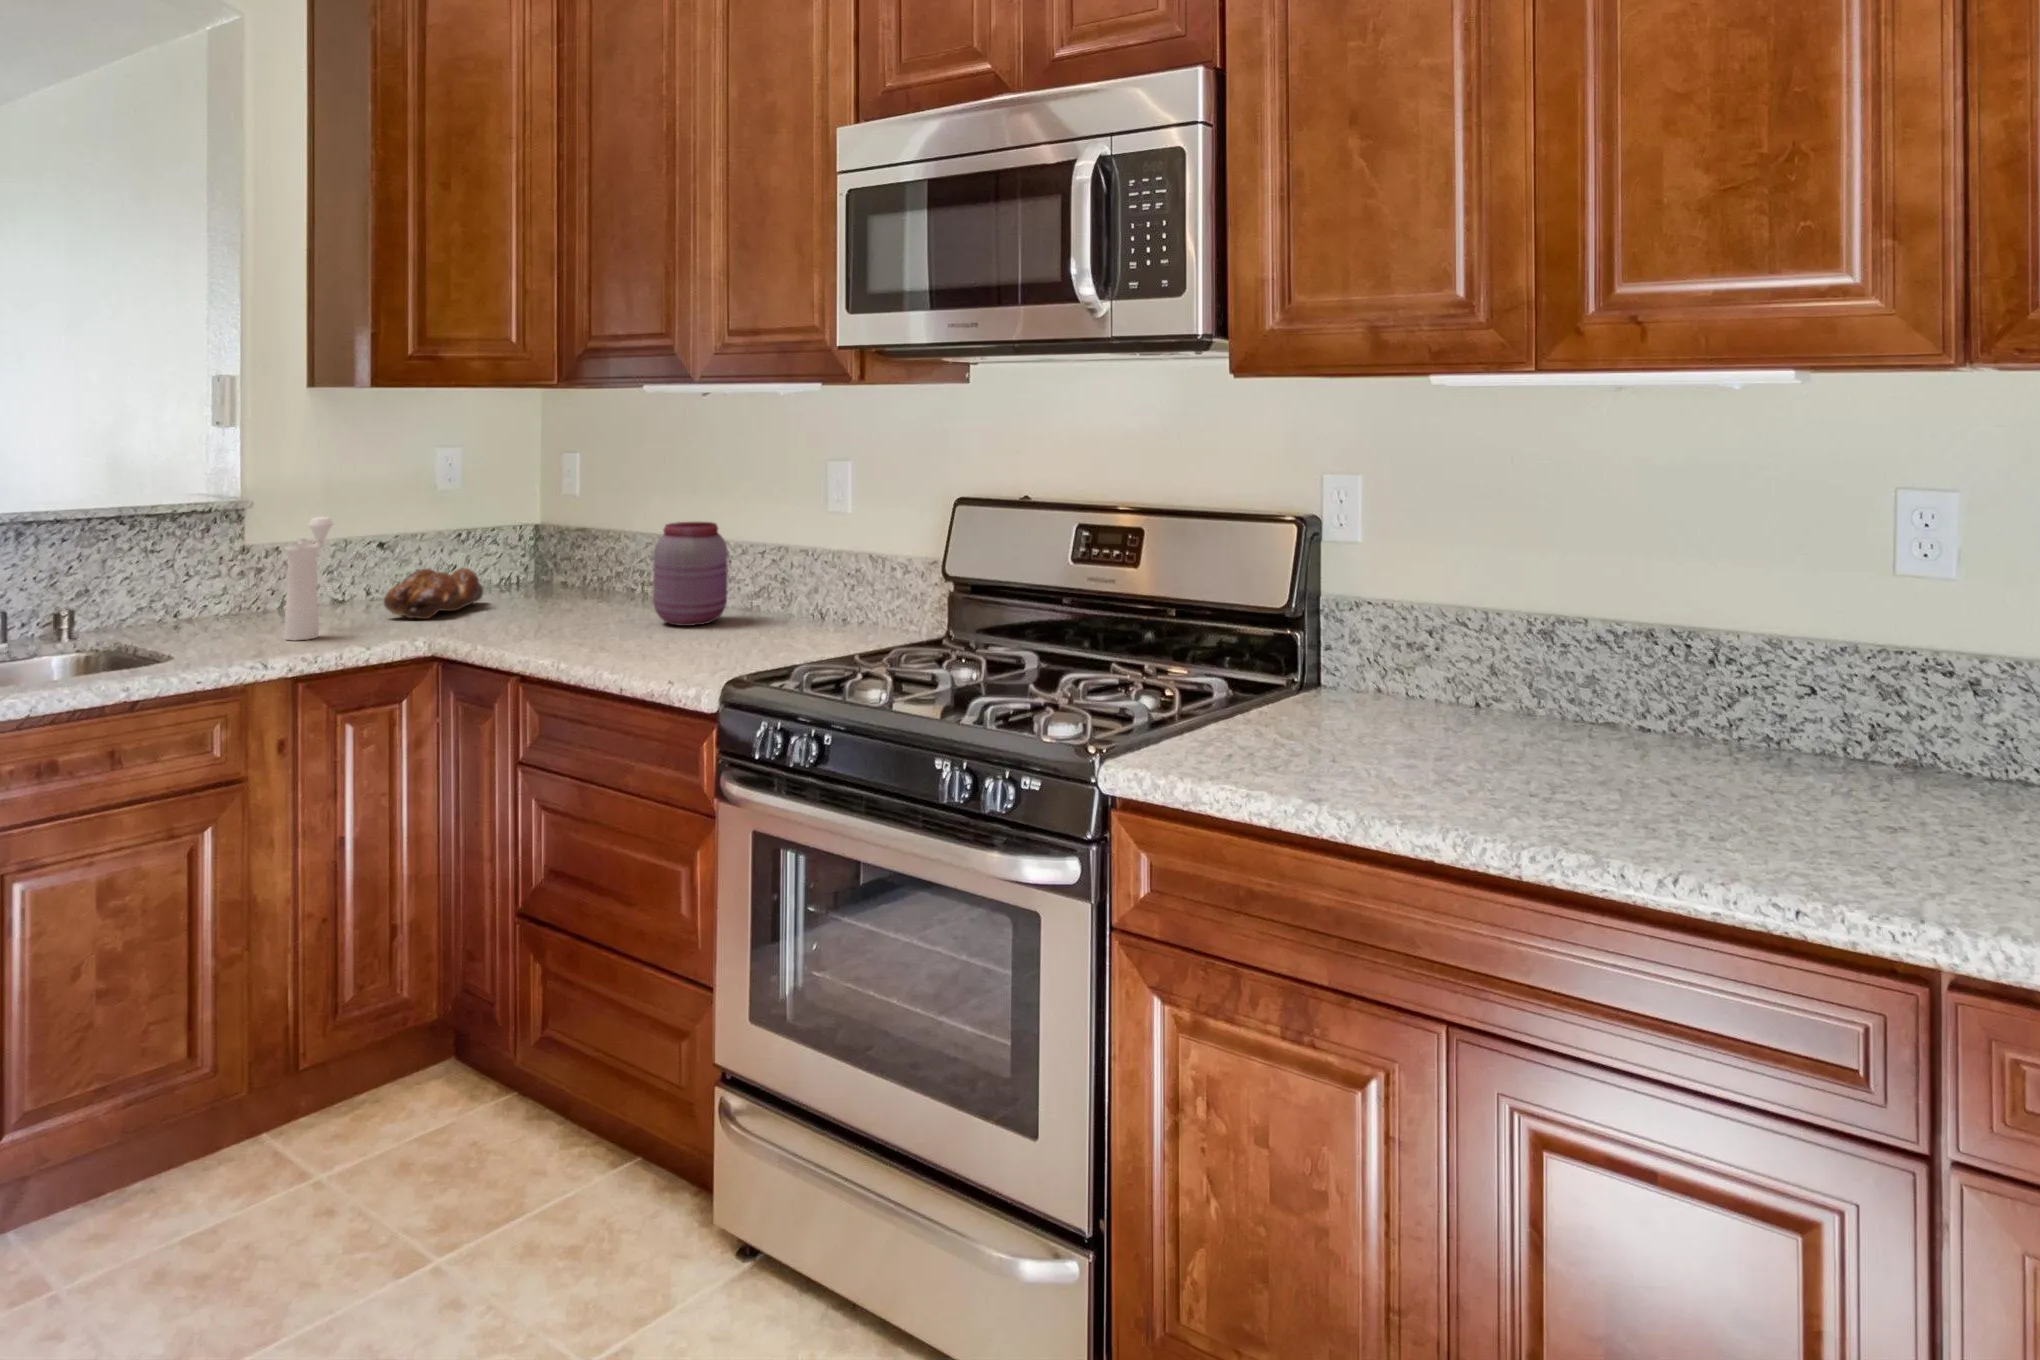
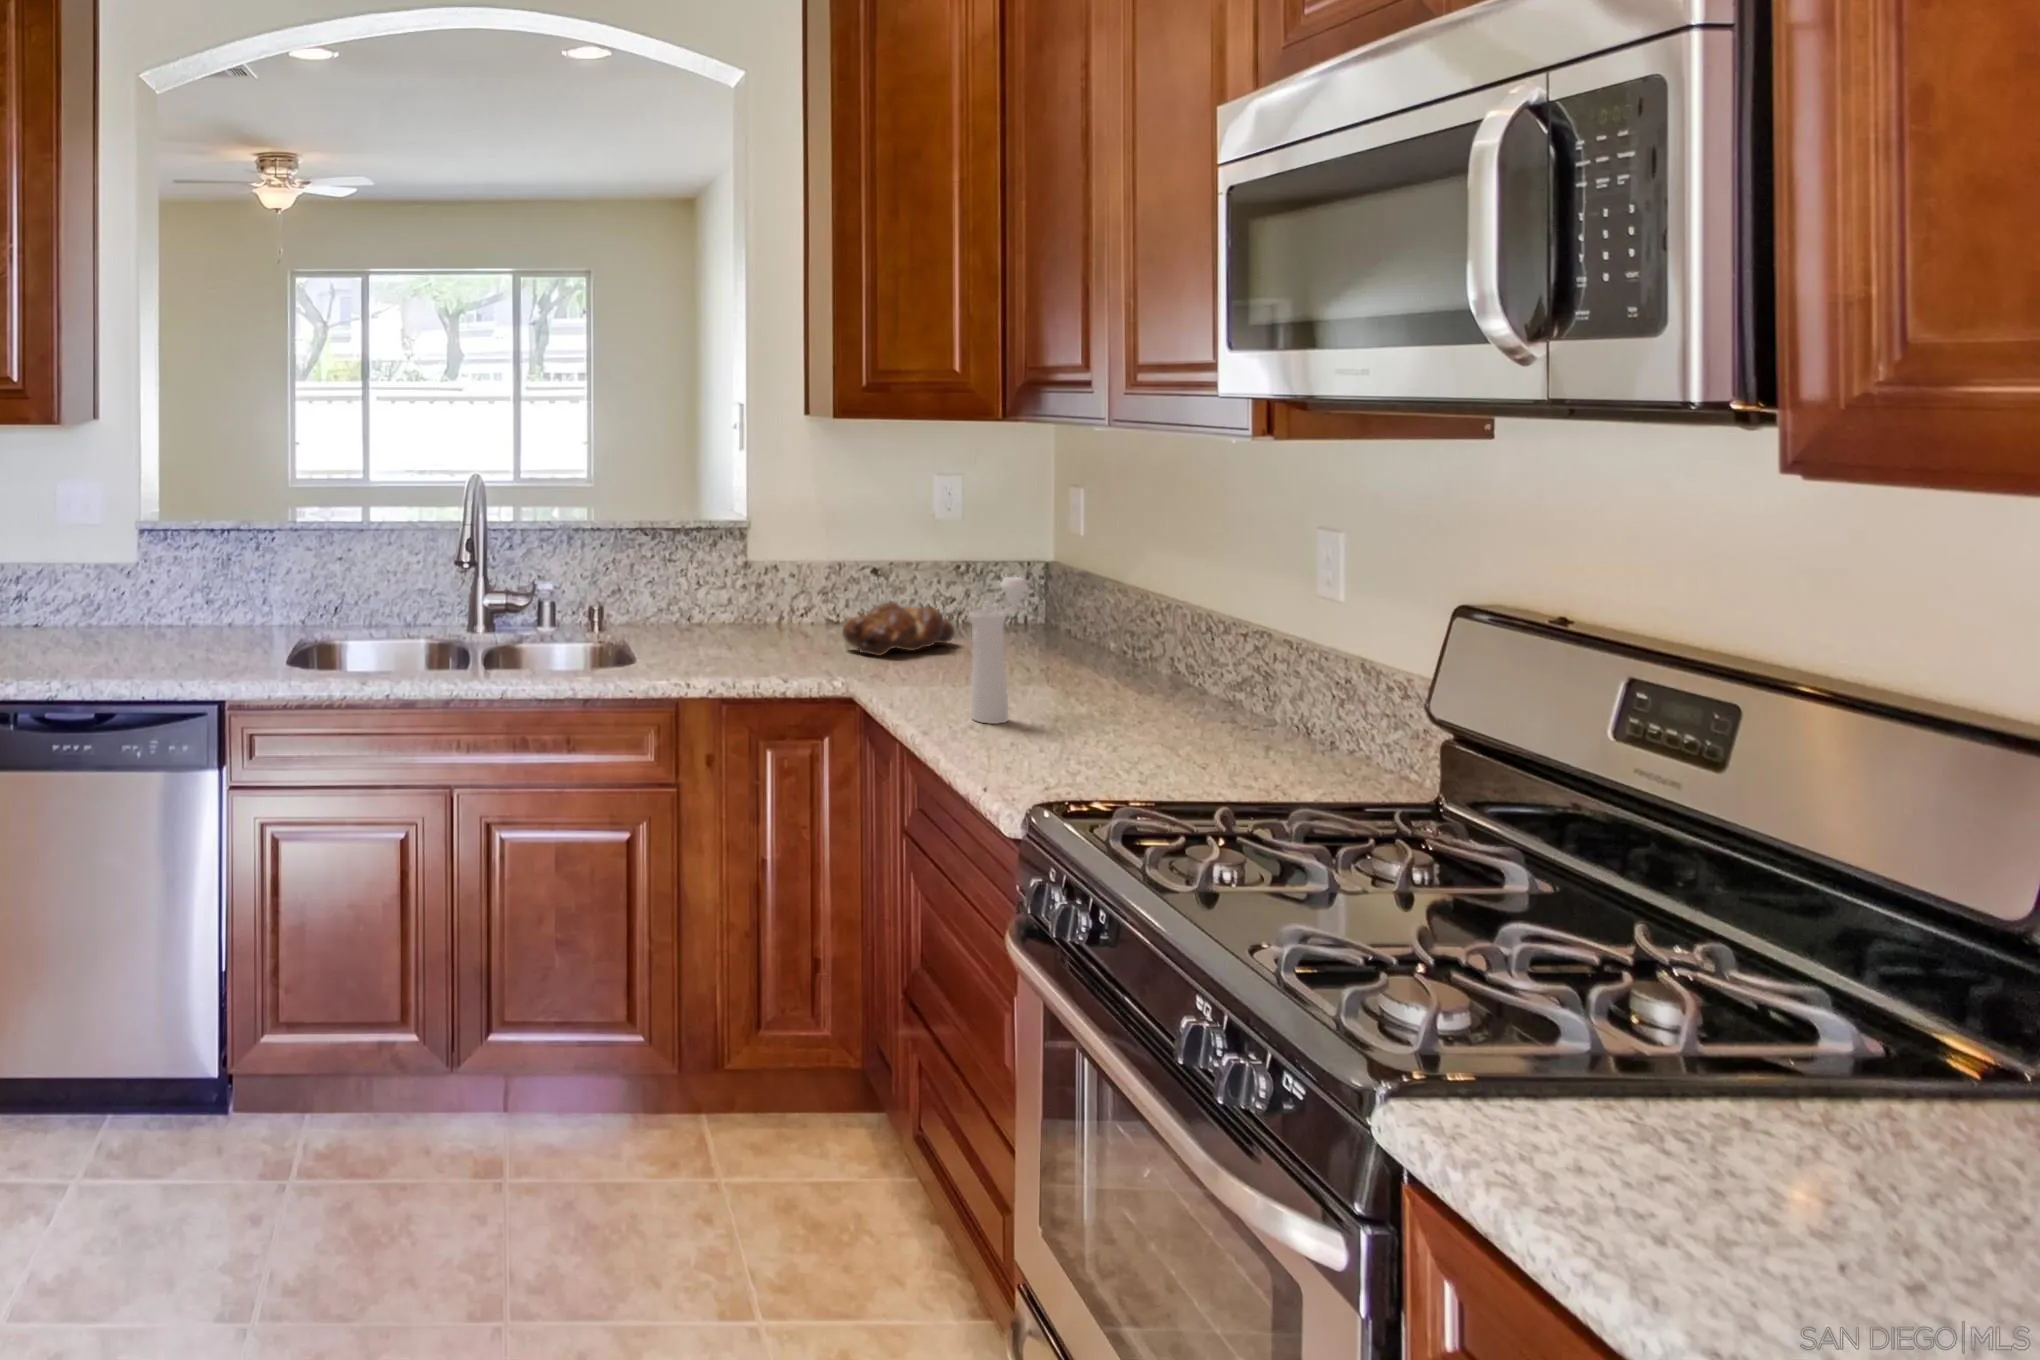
pepper mill: present [285,517,333,640] -> present [969,577,1027,724]
jar: present [653,522,728,626] -> none [1083,587,1179,716]

